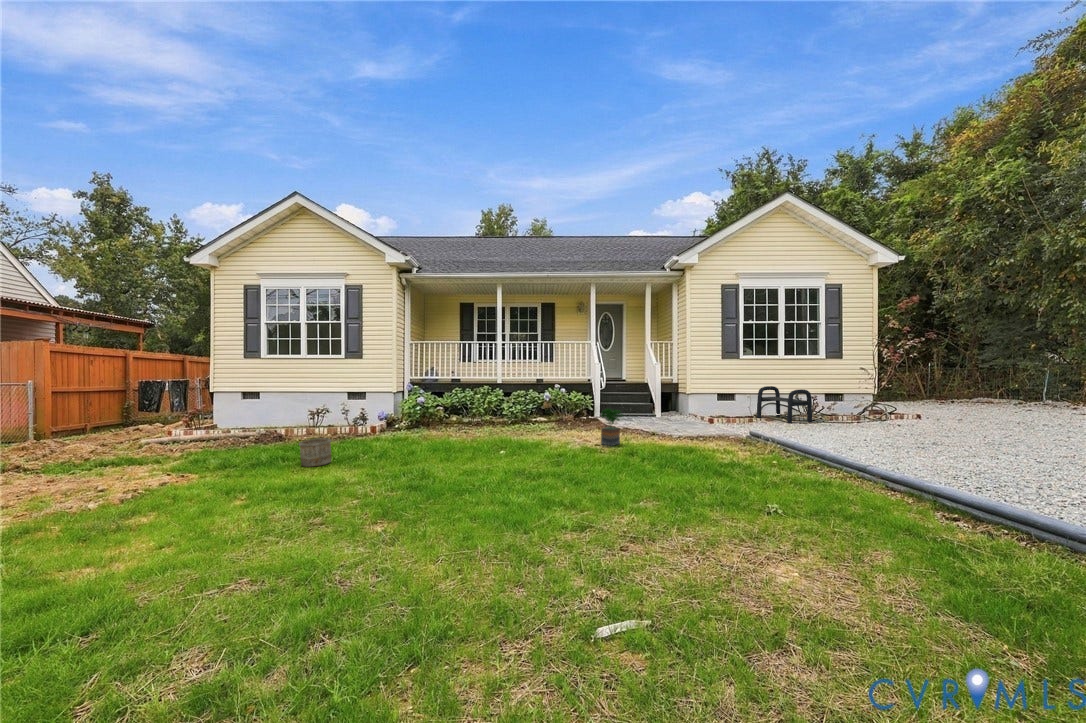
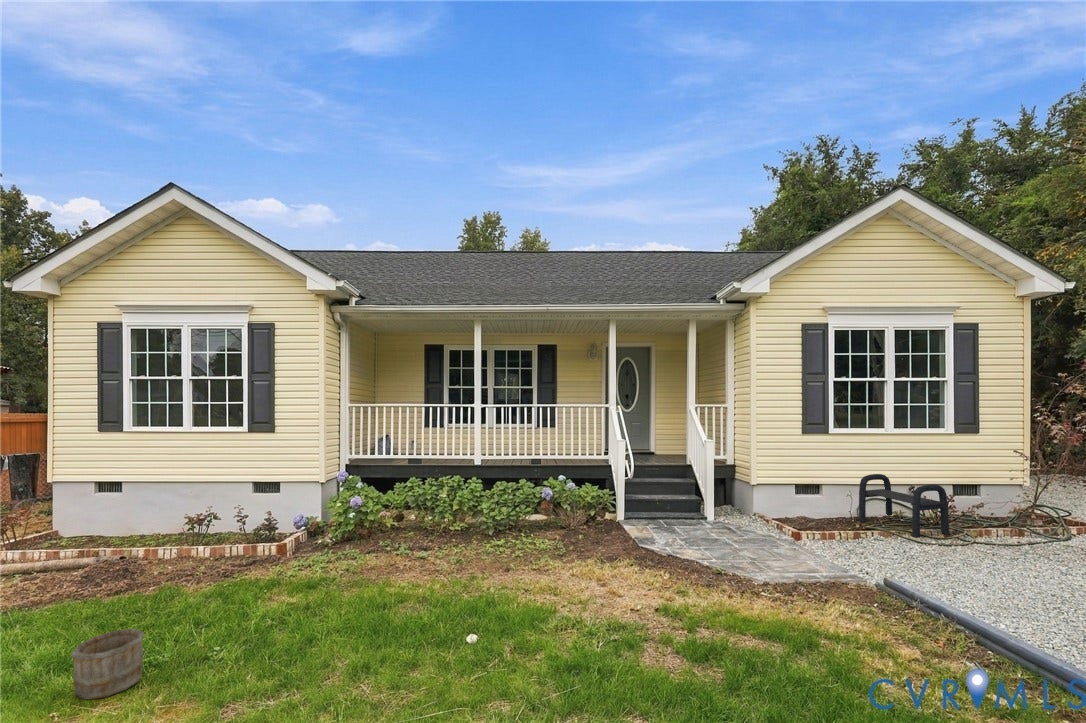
potted tree: present [601,409,623,446] -> none [640,546,681,617]

